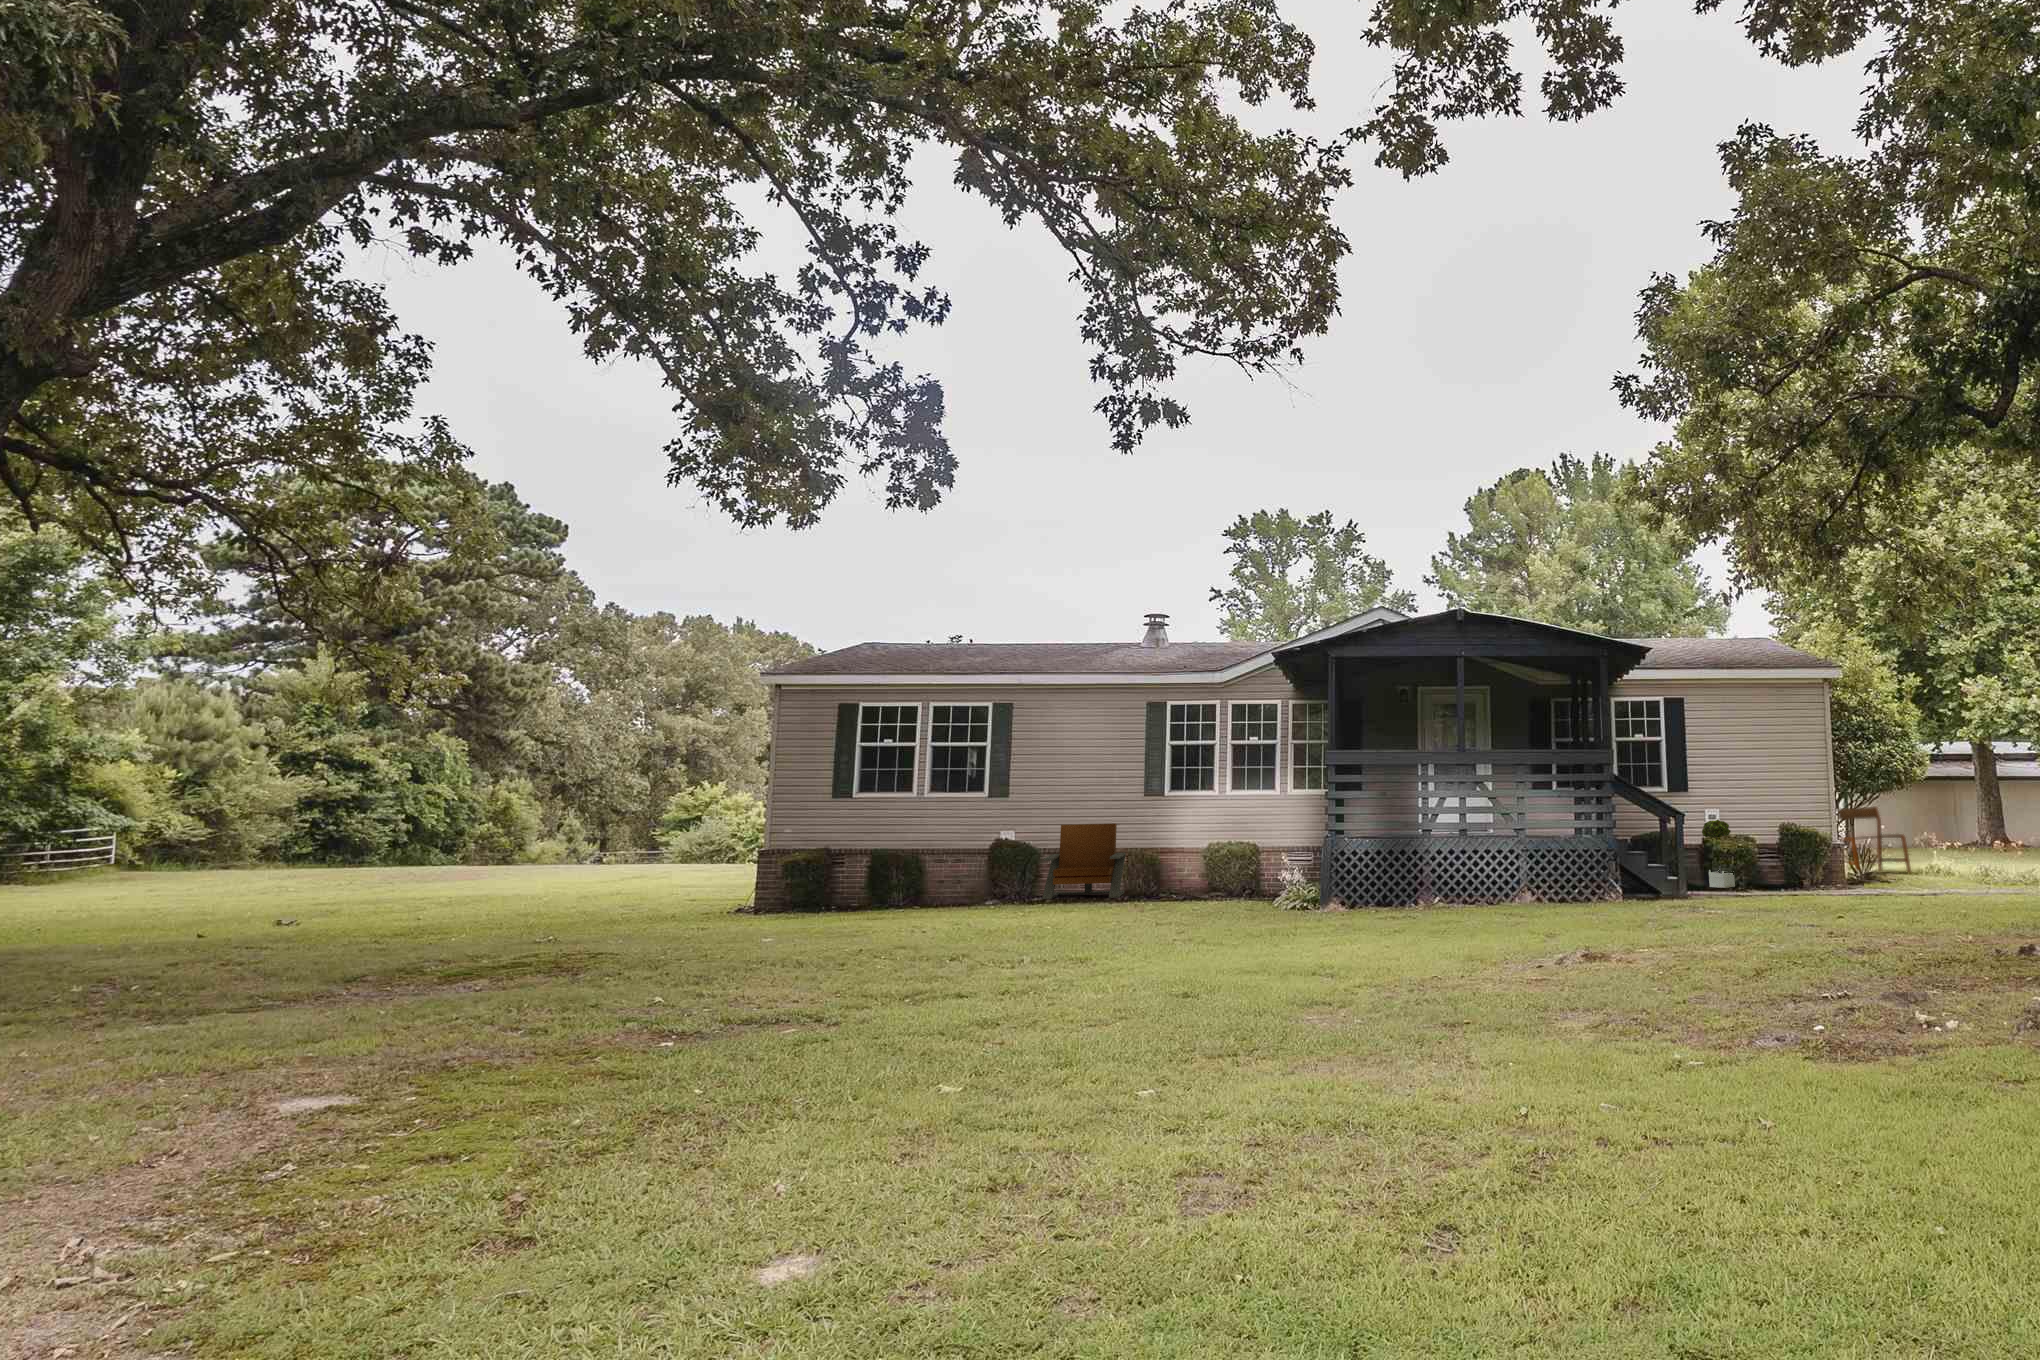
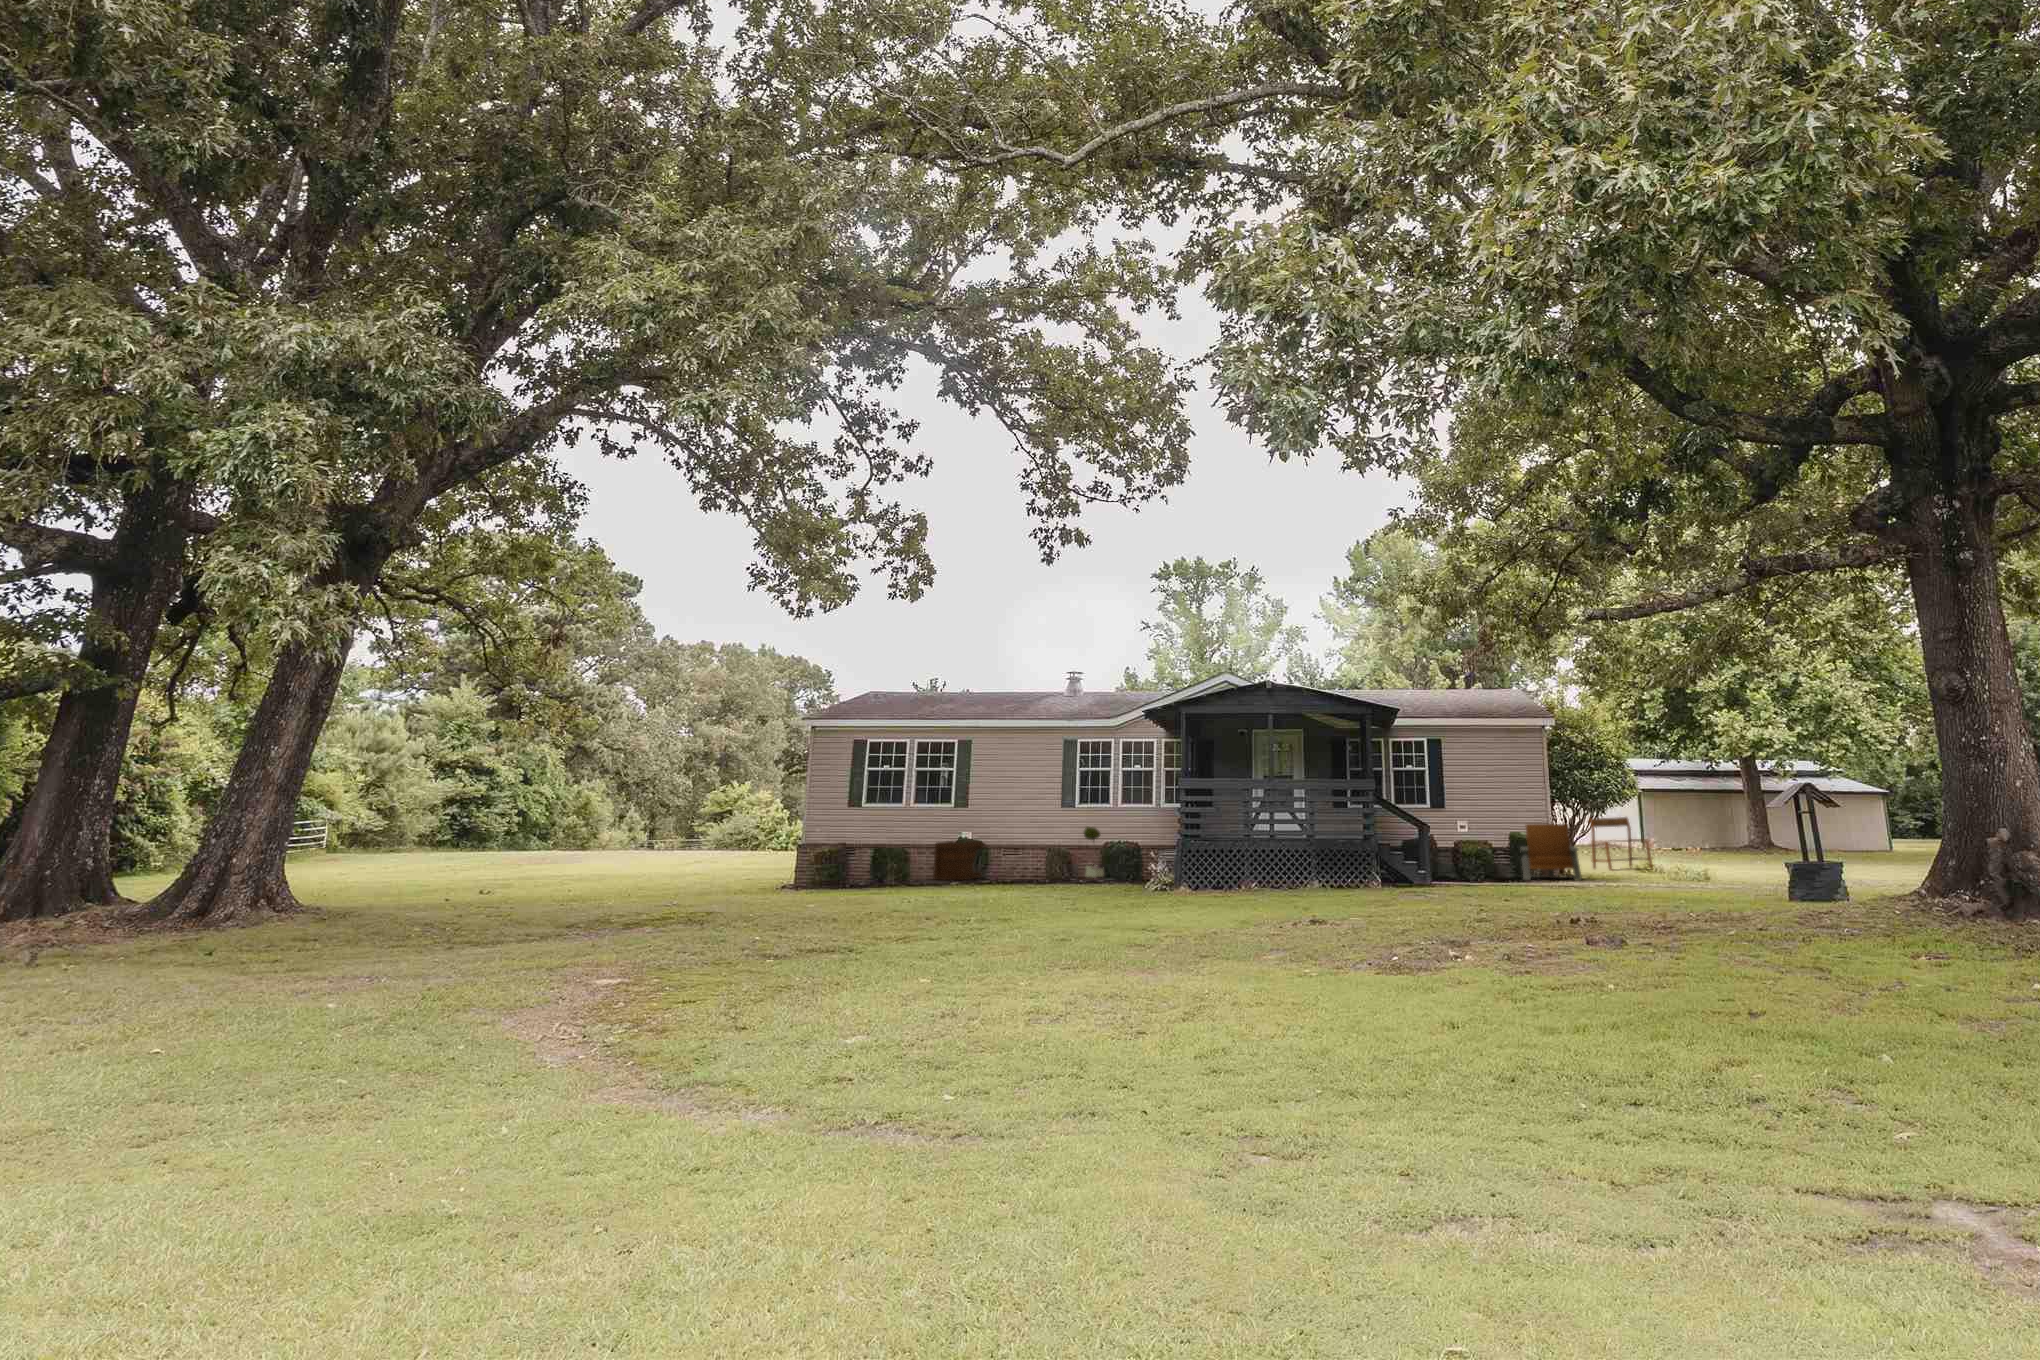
potted tree: present [1702,819,1735,888] -> present [1084,827,1104,877]
lounge chair: present [1042,824,1126,899] -> present [1521,824,1582,881]
wooden crate: none [955,847,1025,901] -> present [933,841,983,880]

